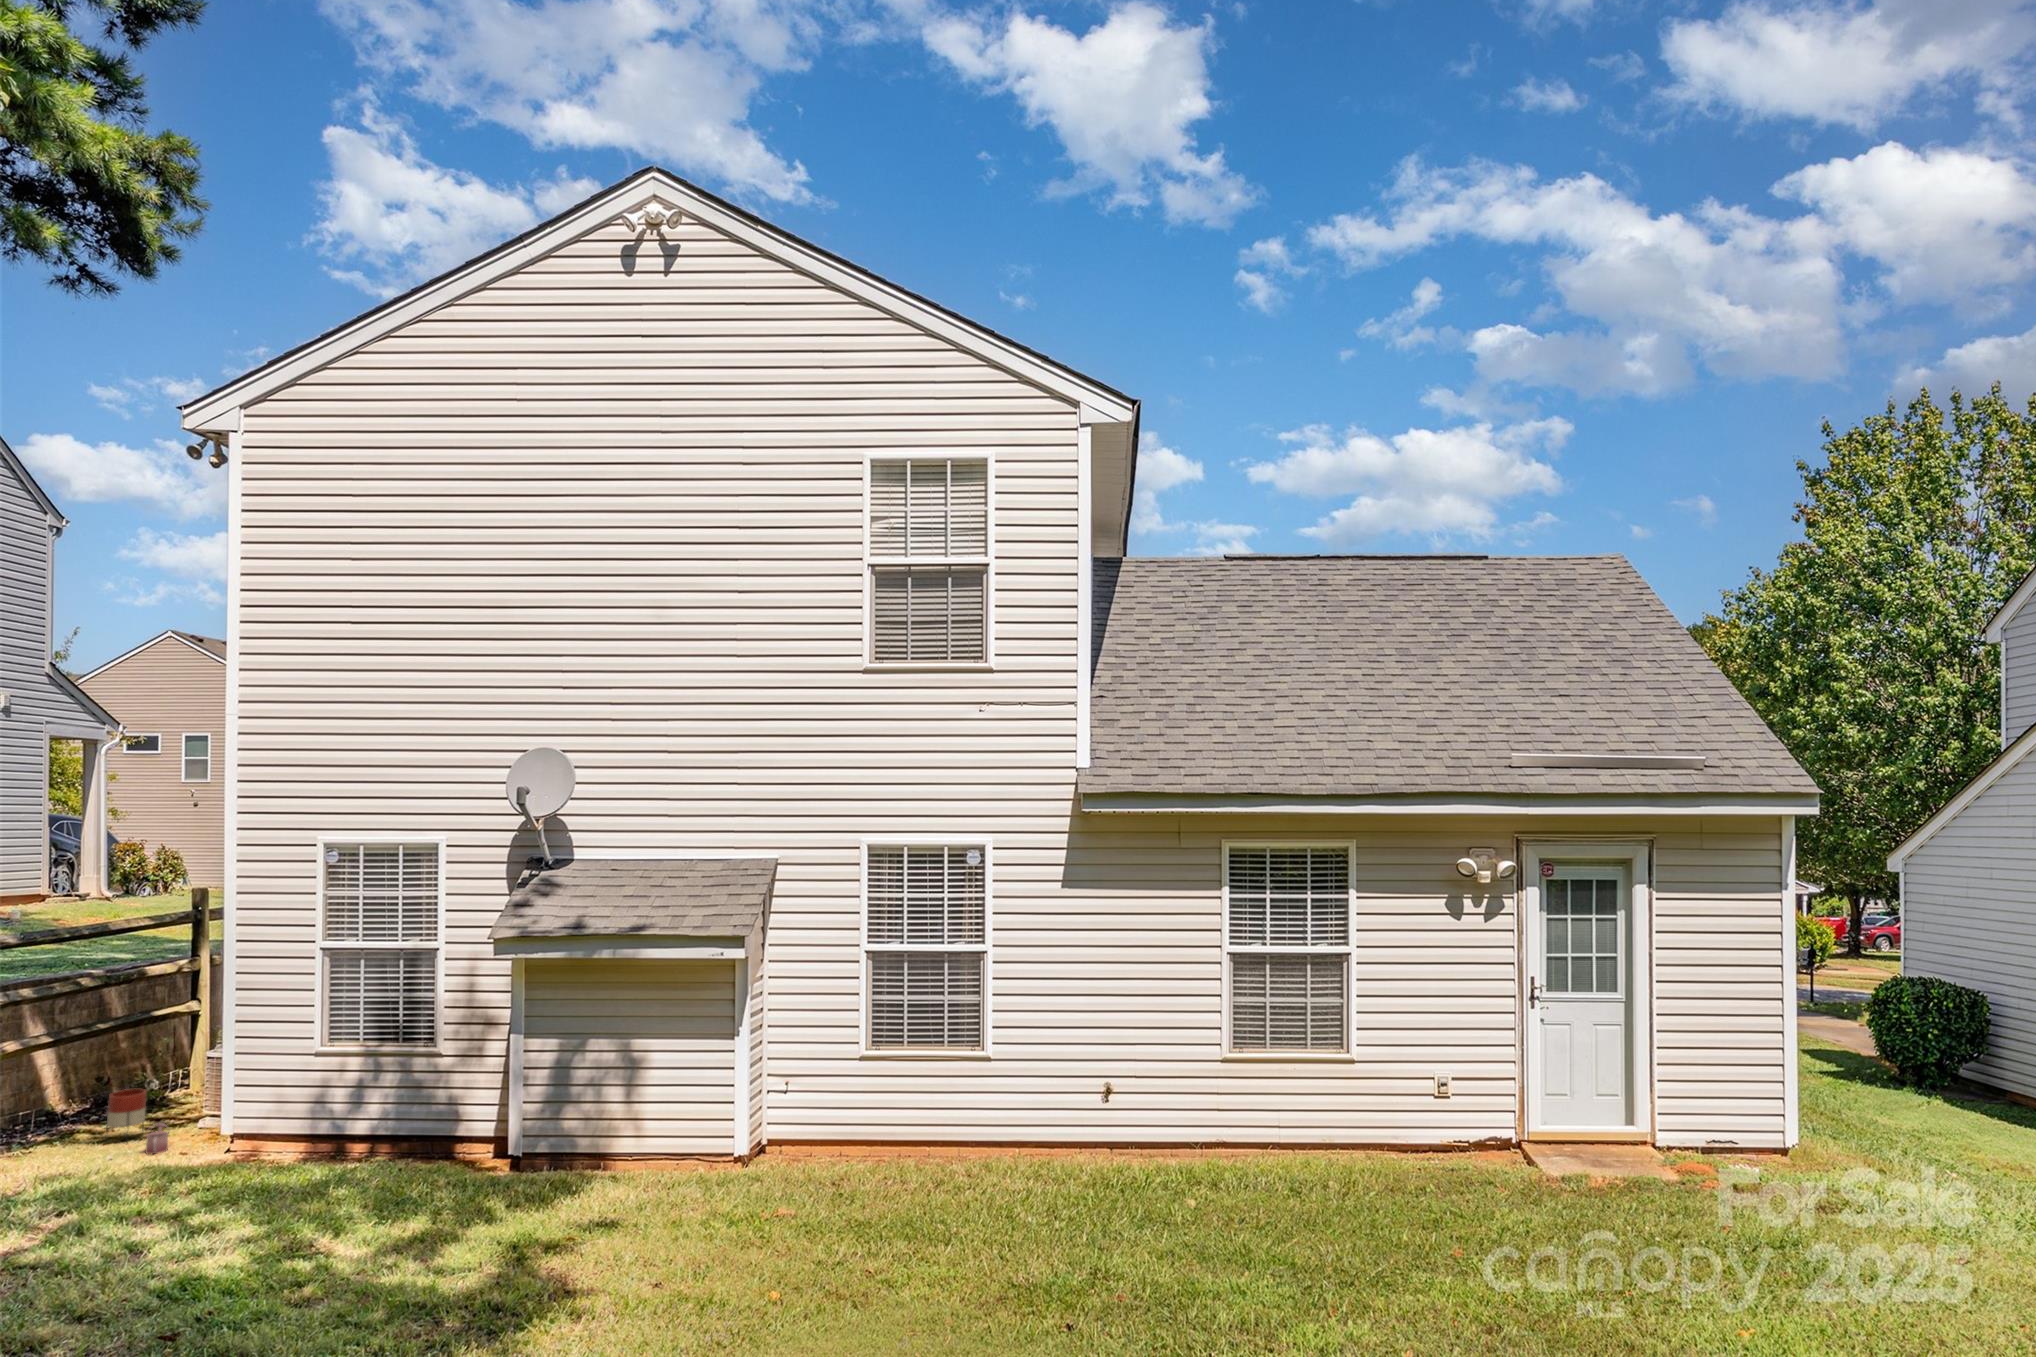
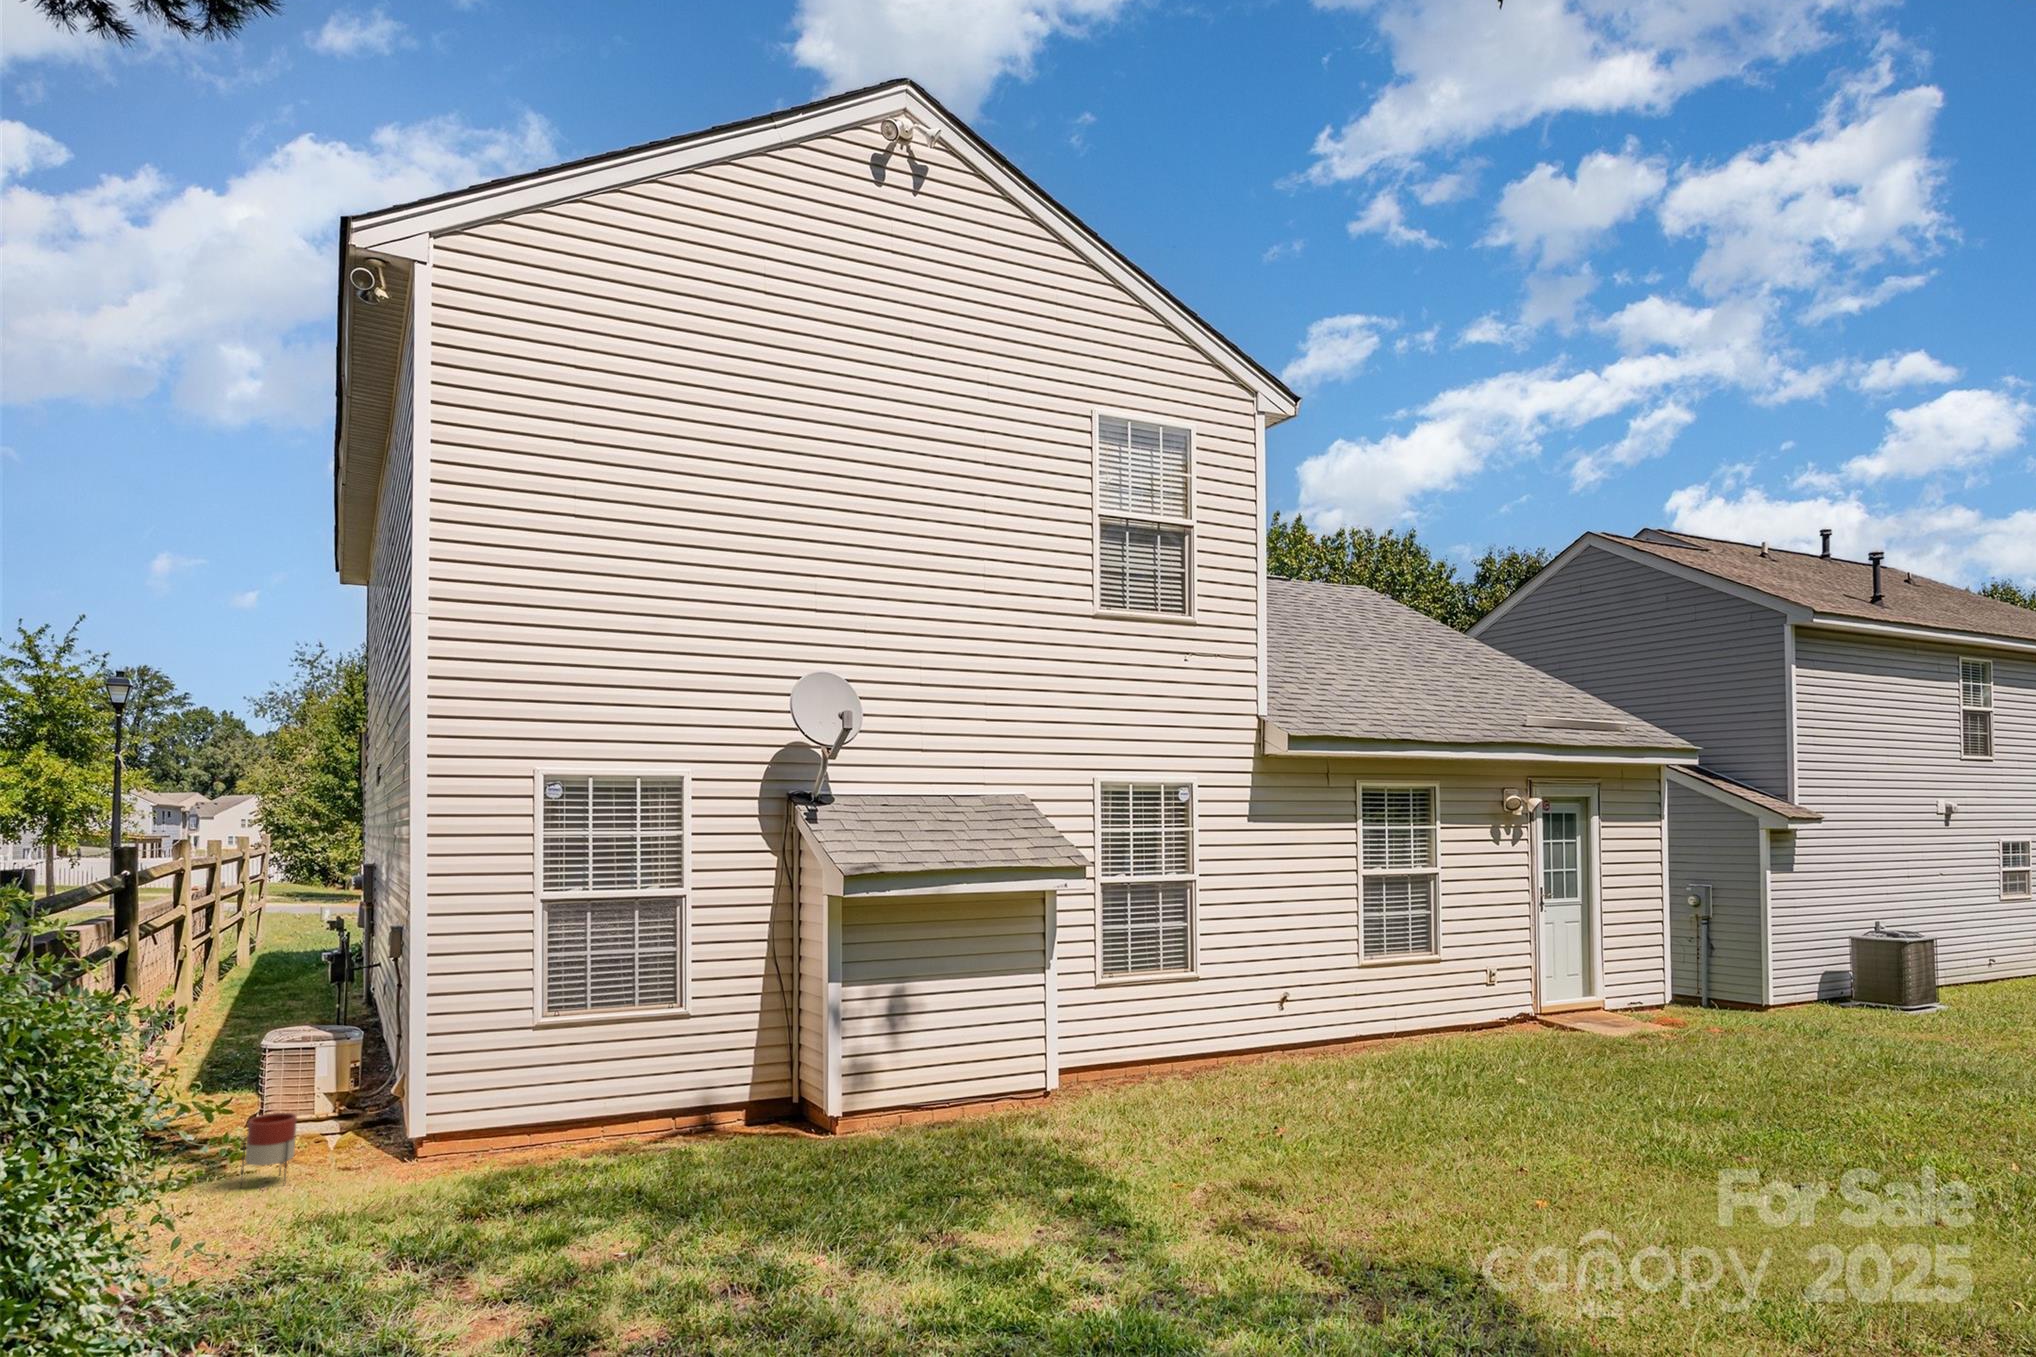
watering can: present [145,1123,169,1154] -> none [337,1146,371,1188]

